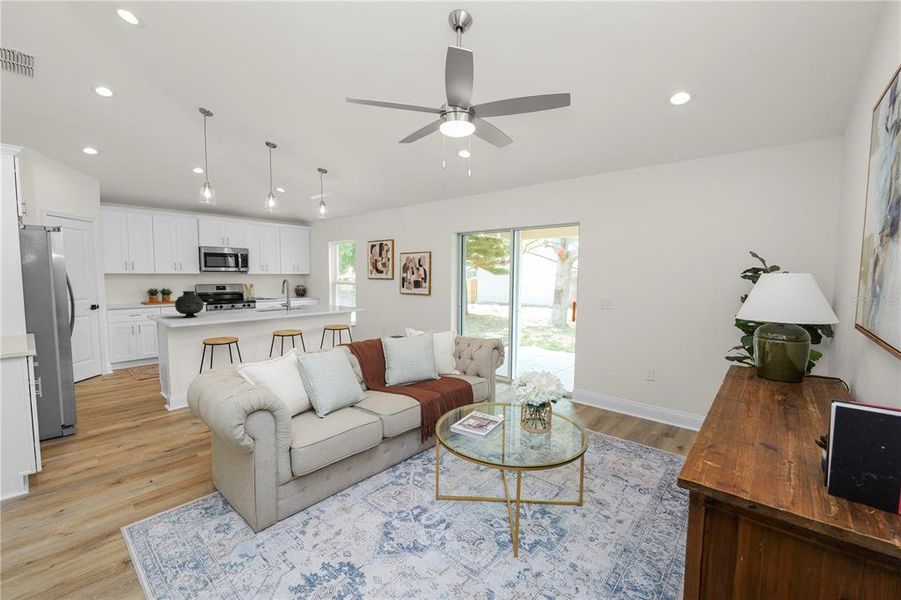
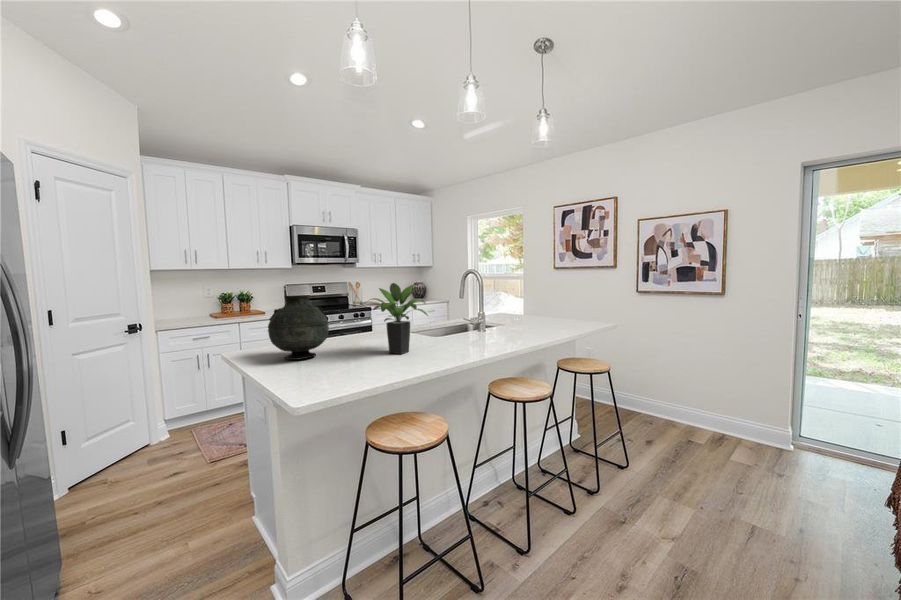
potted plant: none [219,287,250,316] -> present [370,283,428,354]

